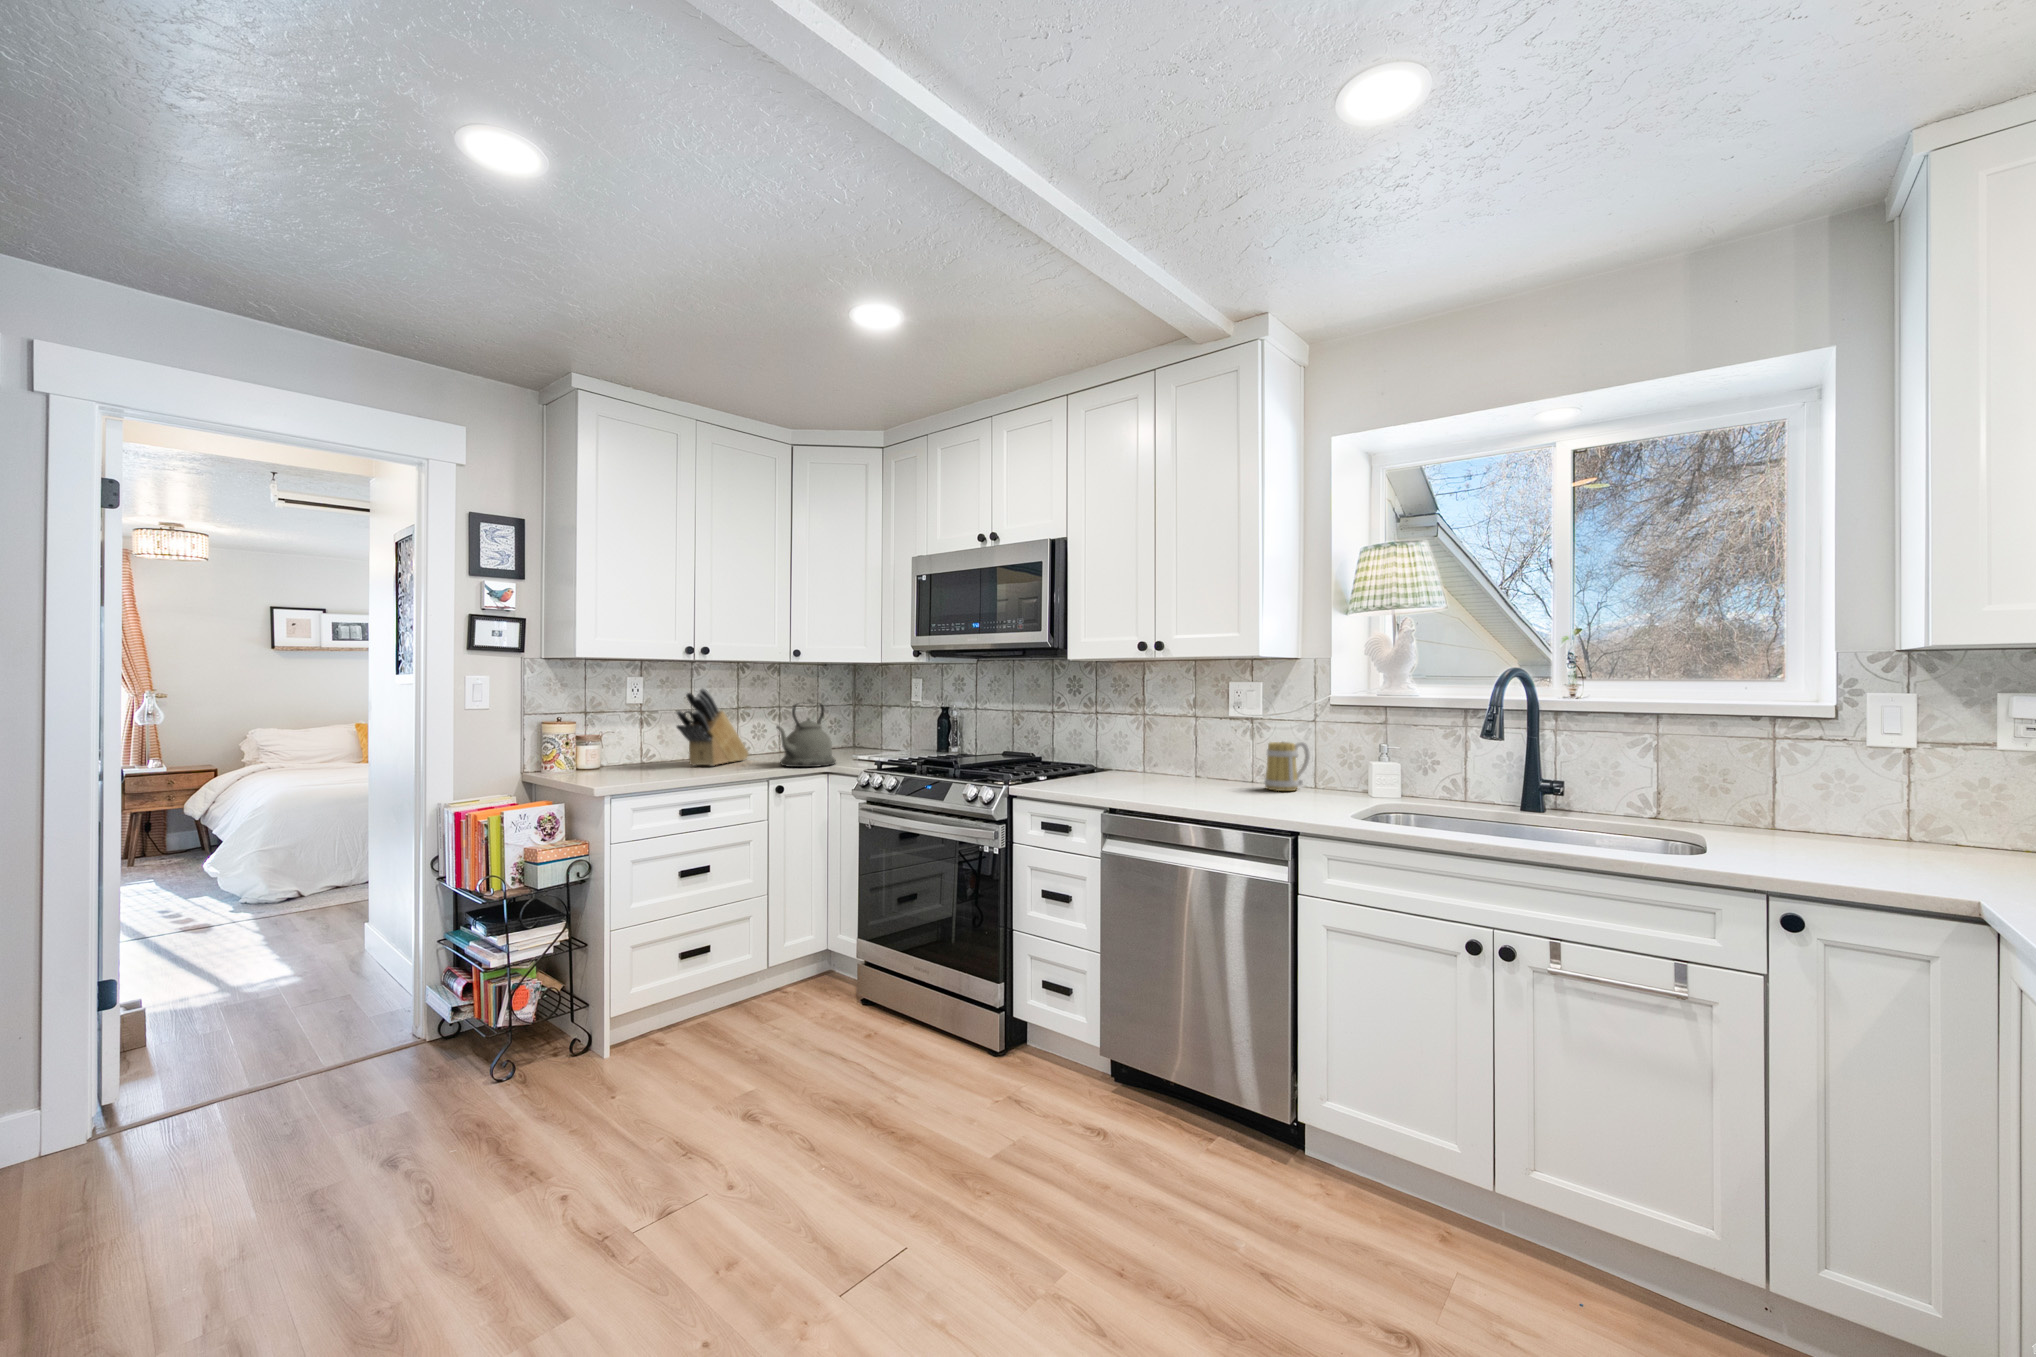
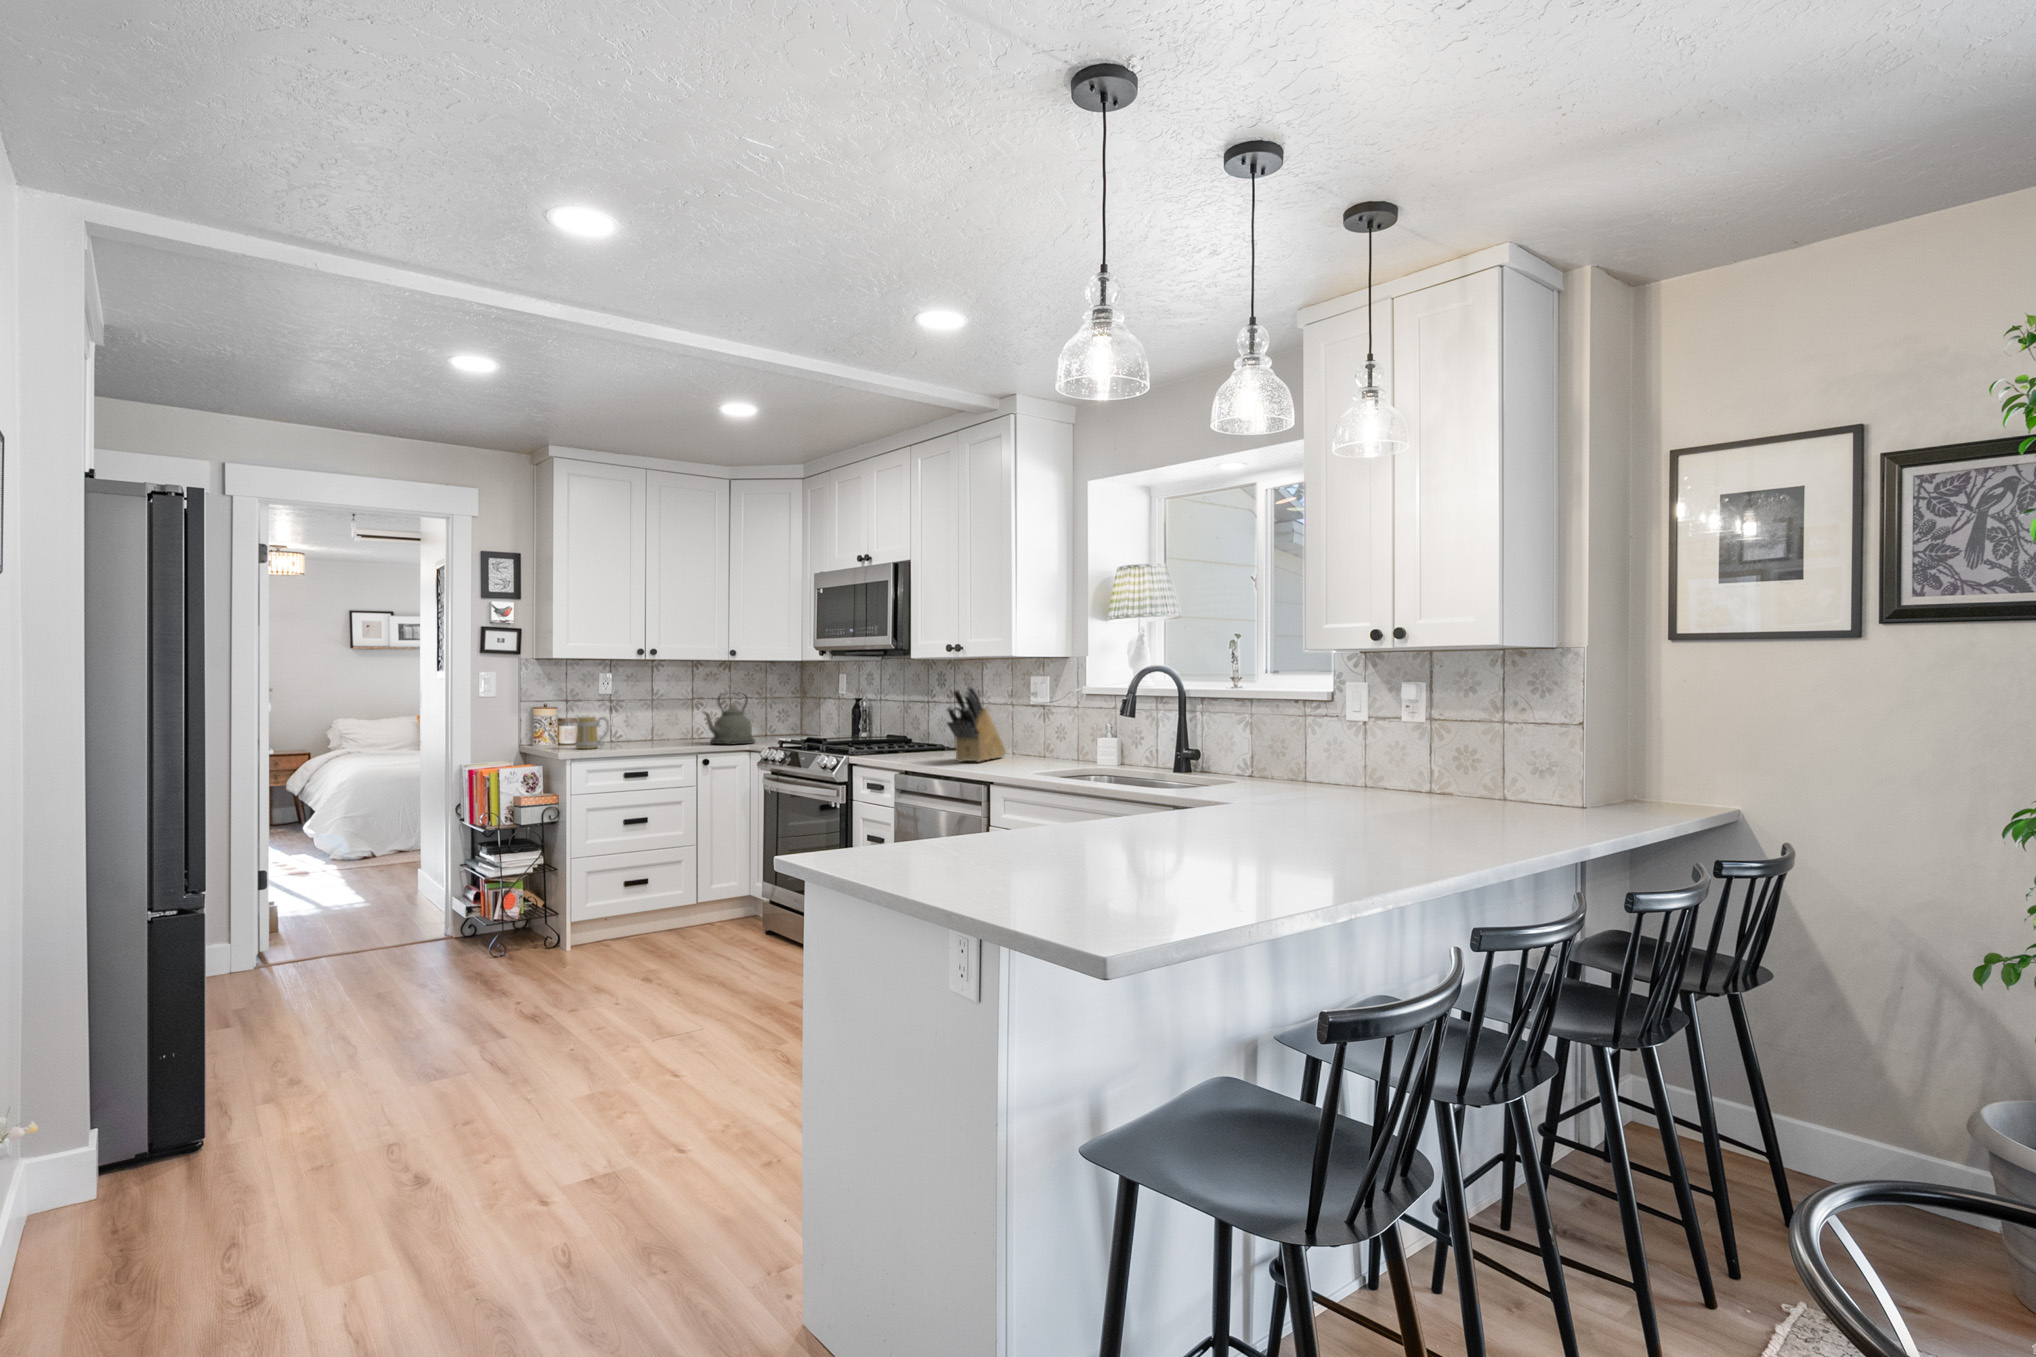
knife block: present [677,689,749,766] -> present [947,686,1006,762]
mug: present [1265,742,1310,791] -> present [575,717,609,749]

